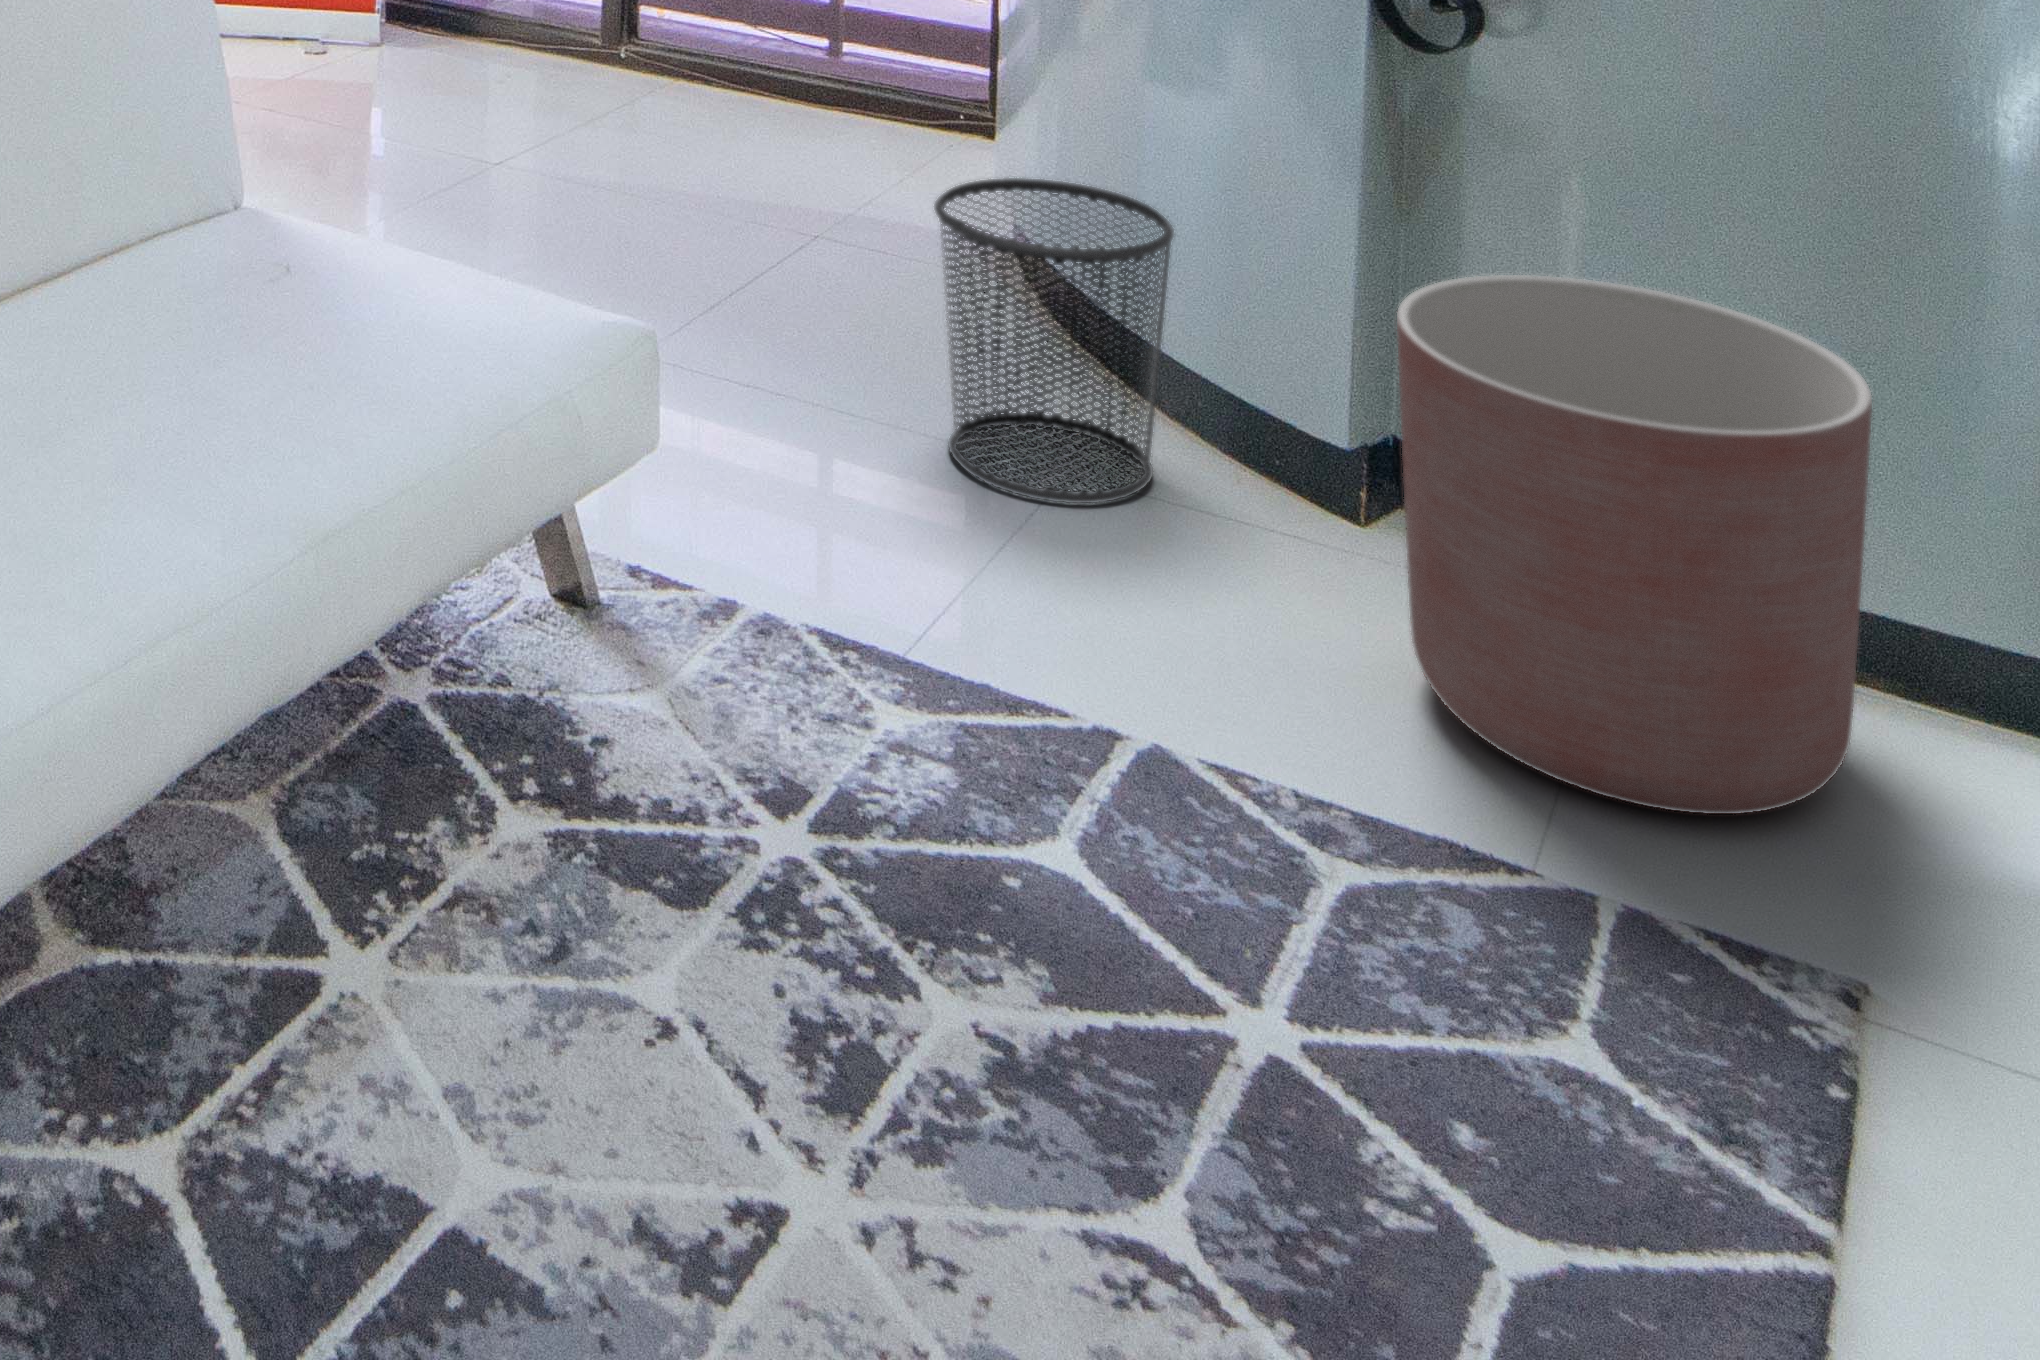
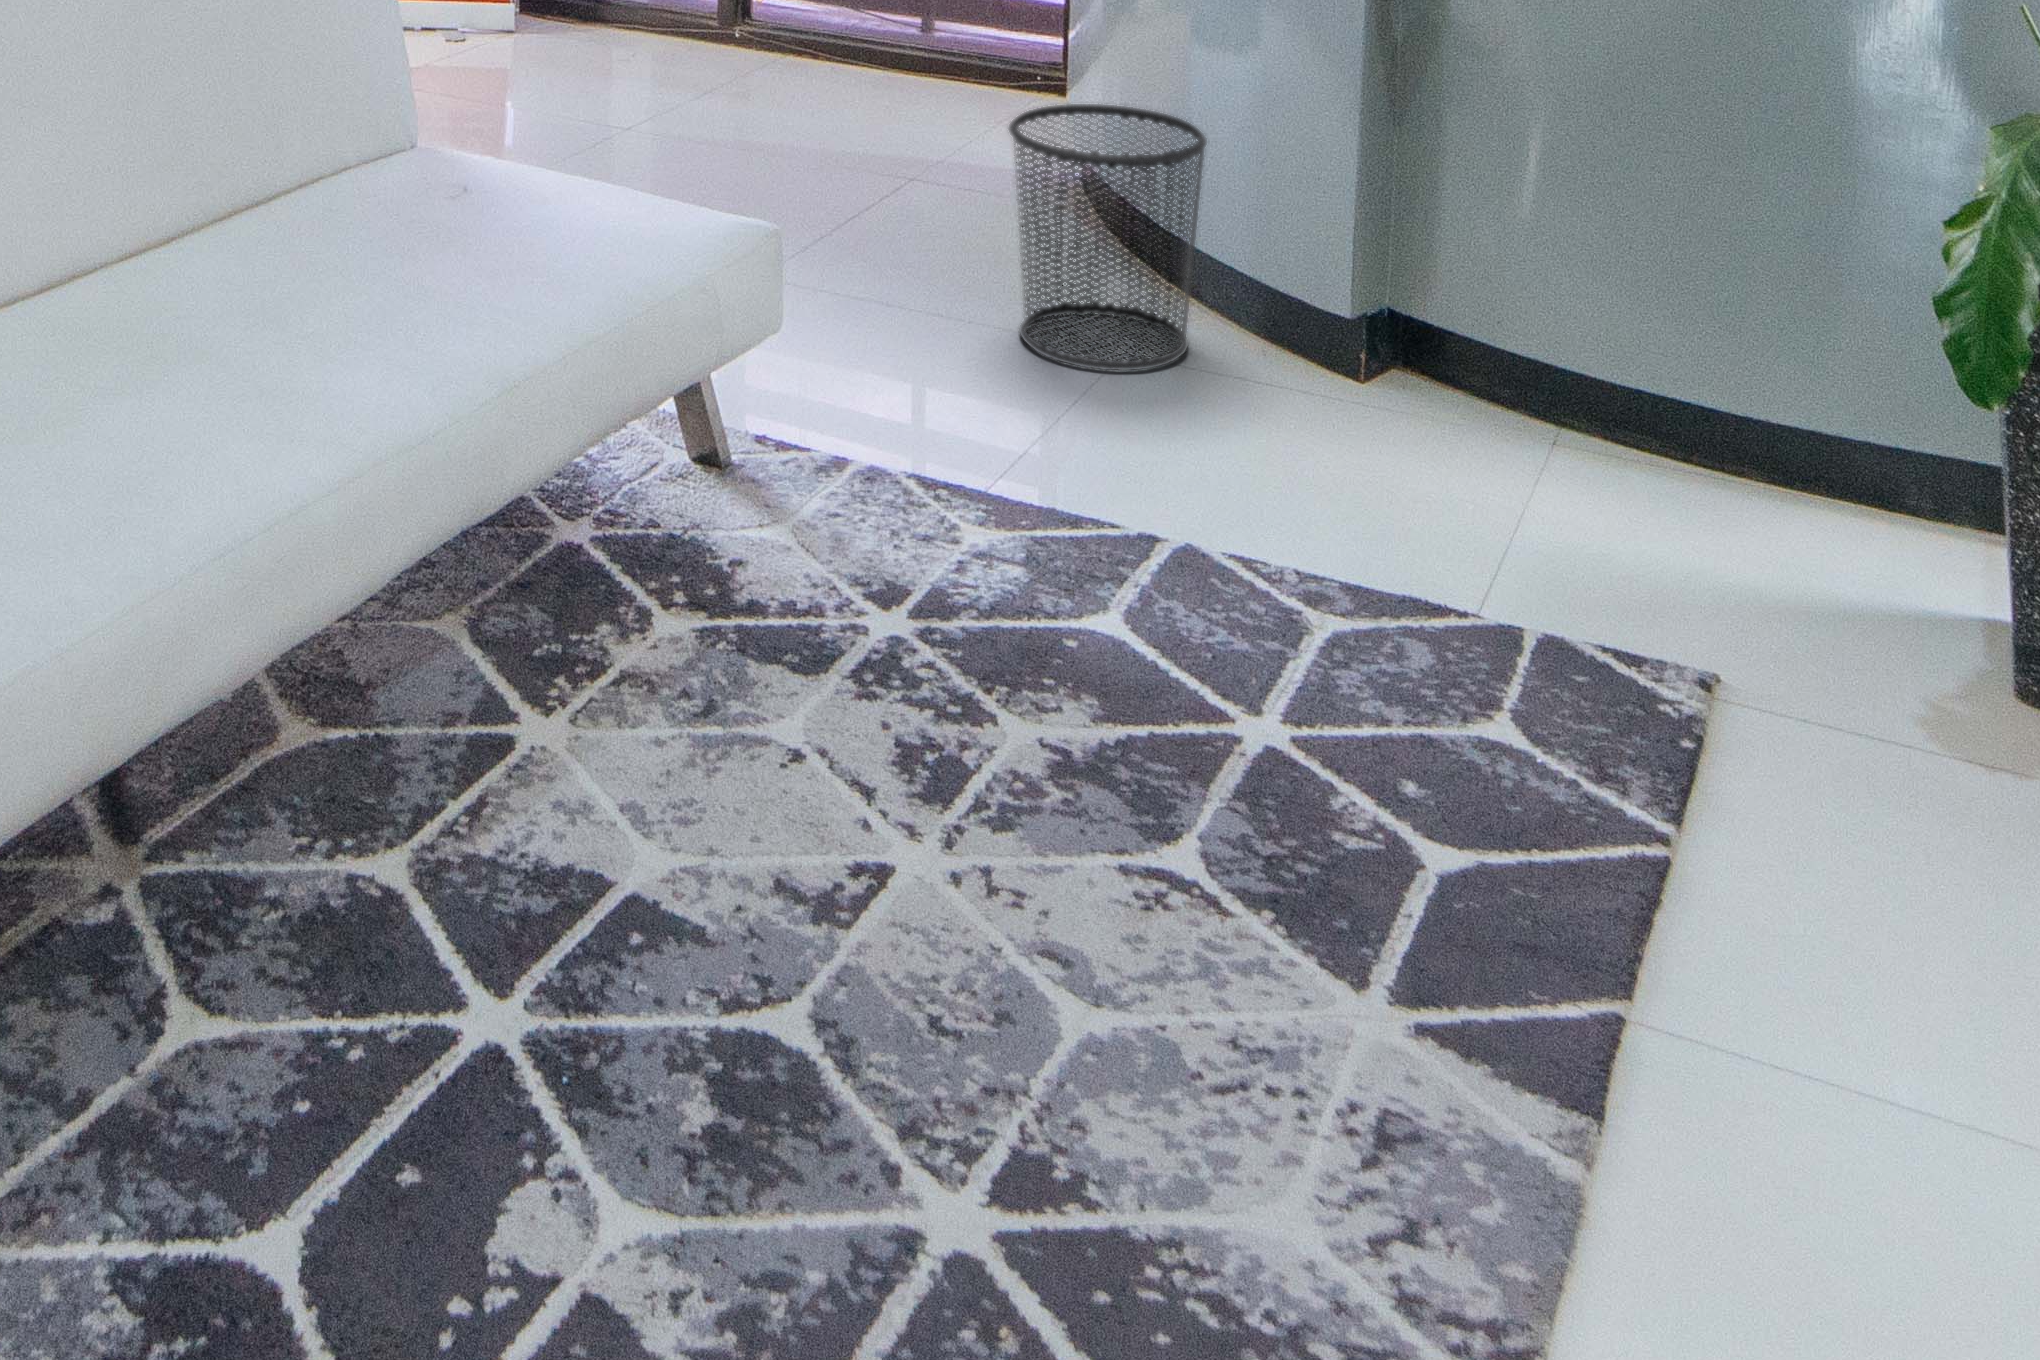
planter: present [1397,275,1872,814] -> none [1381,157,1740,567]

